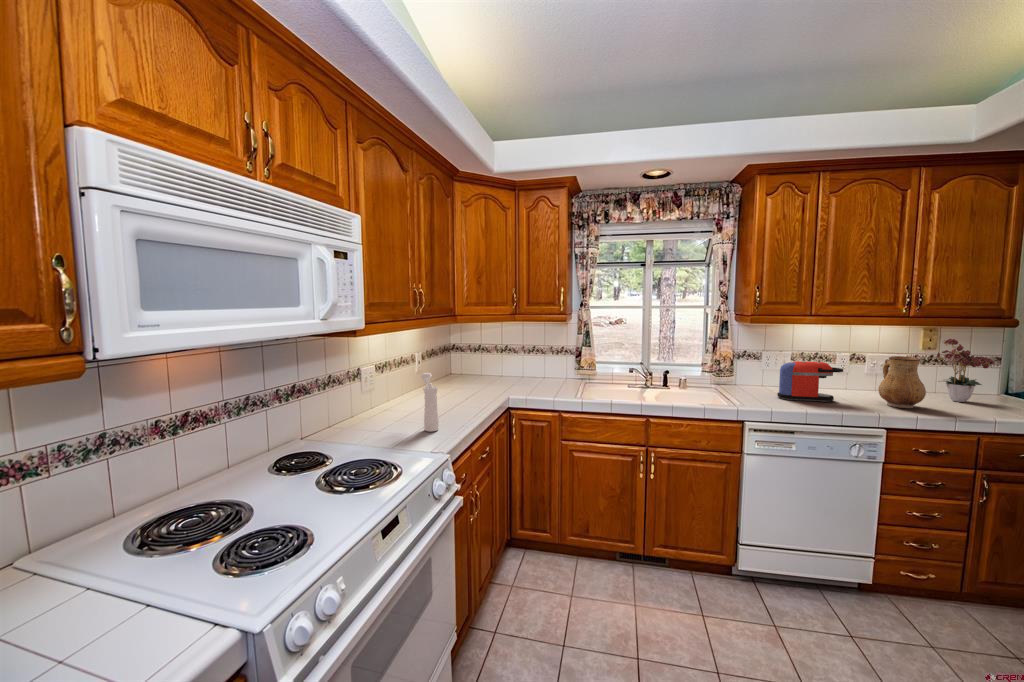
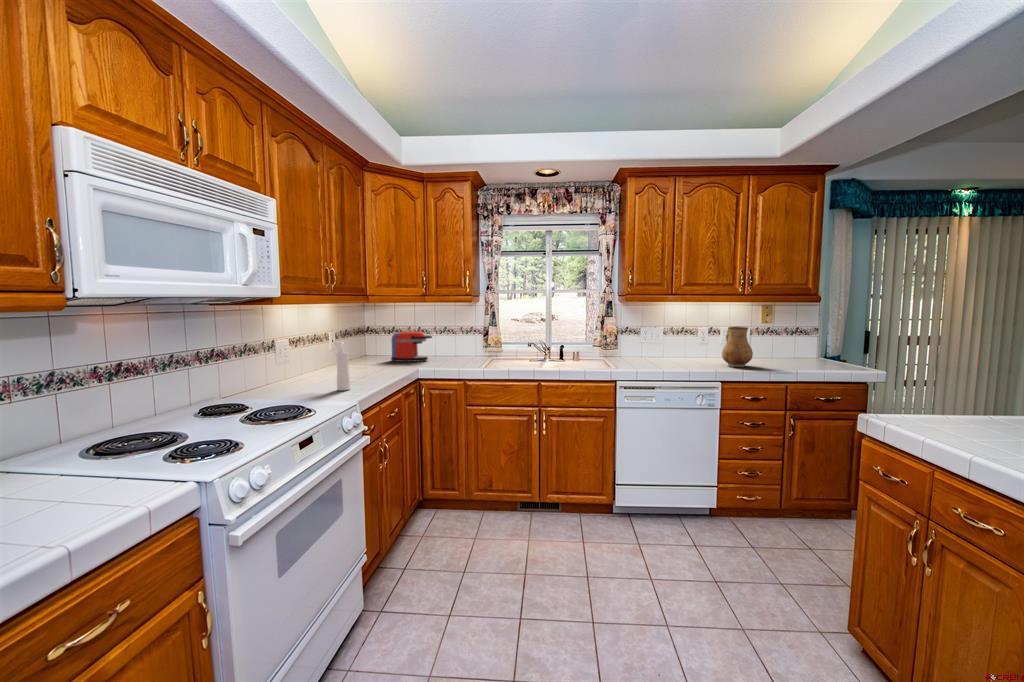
flower arrangement: present [937,339,994,402] -> none [765,311,807,363]
coffee maker: present [777,361,843,402] -> present [391,331,432,362]

